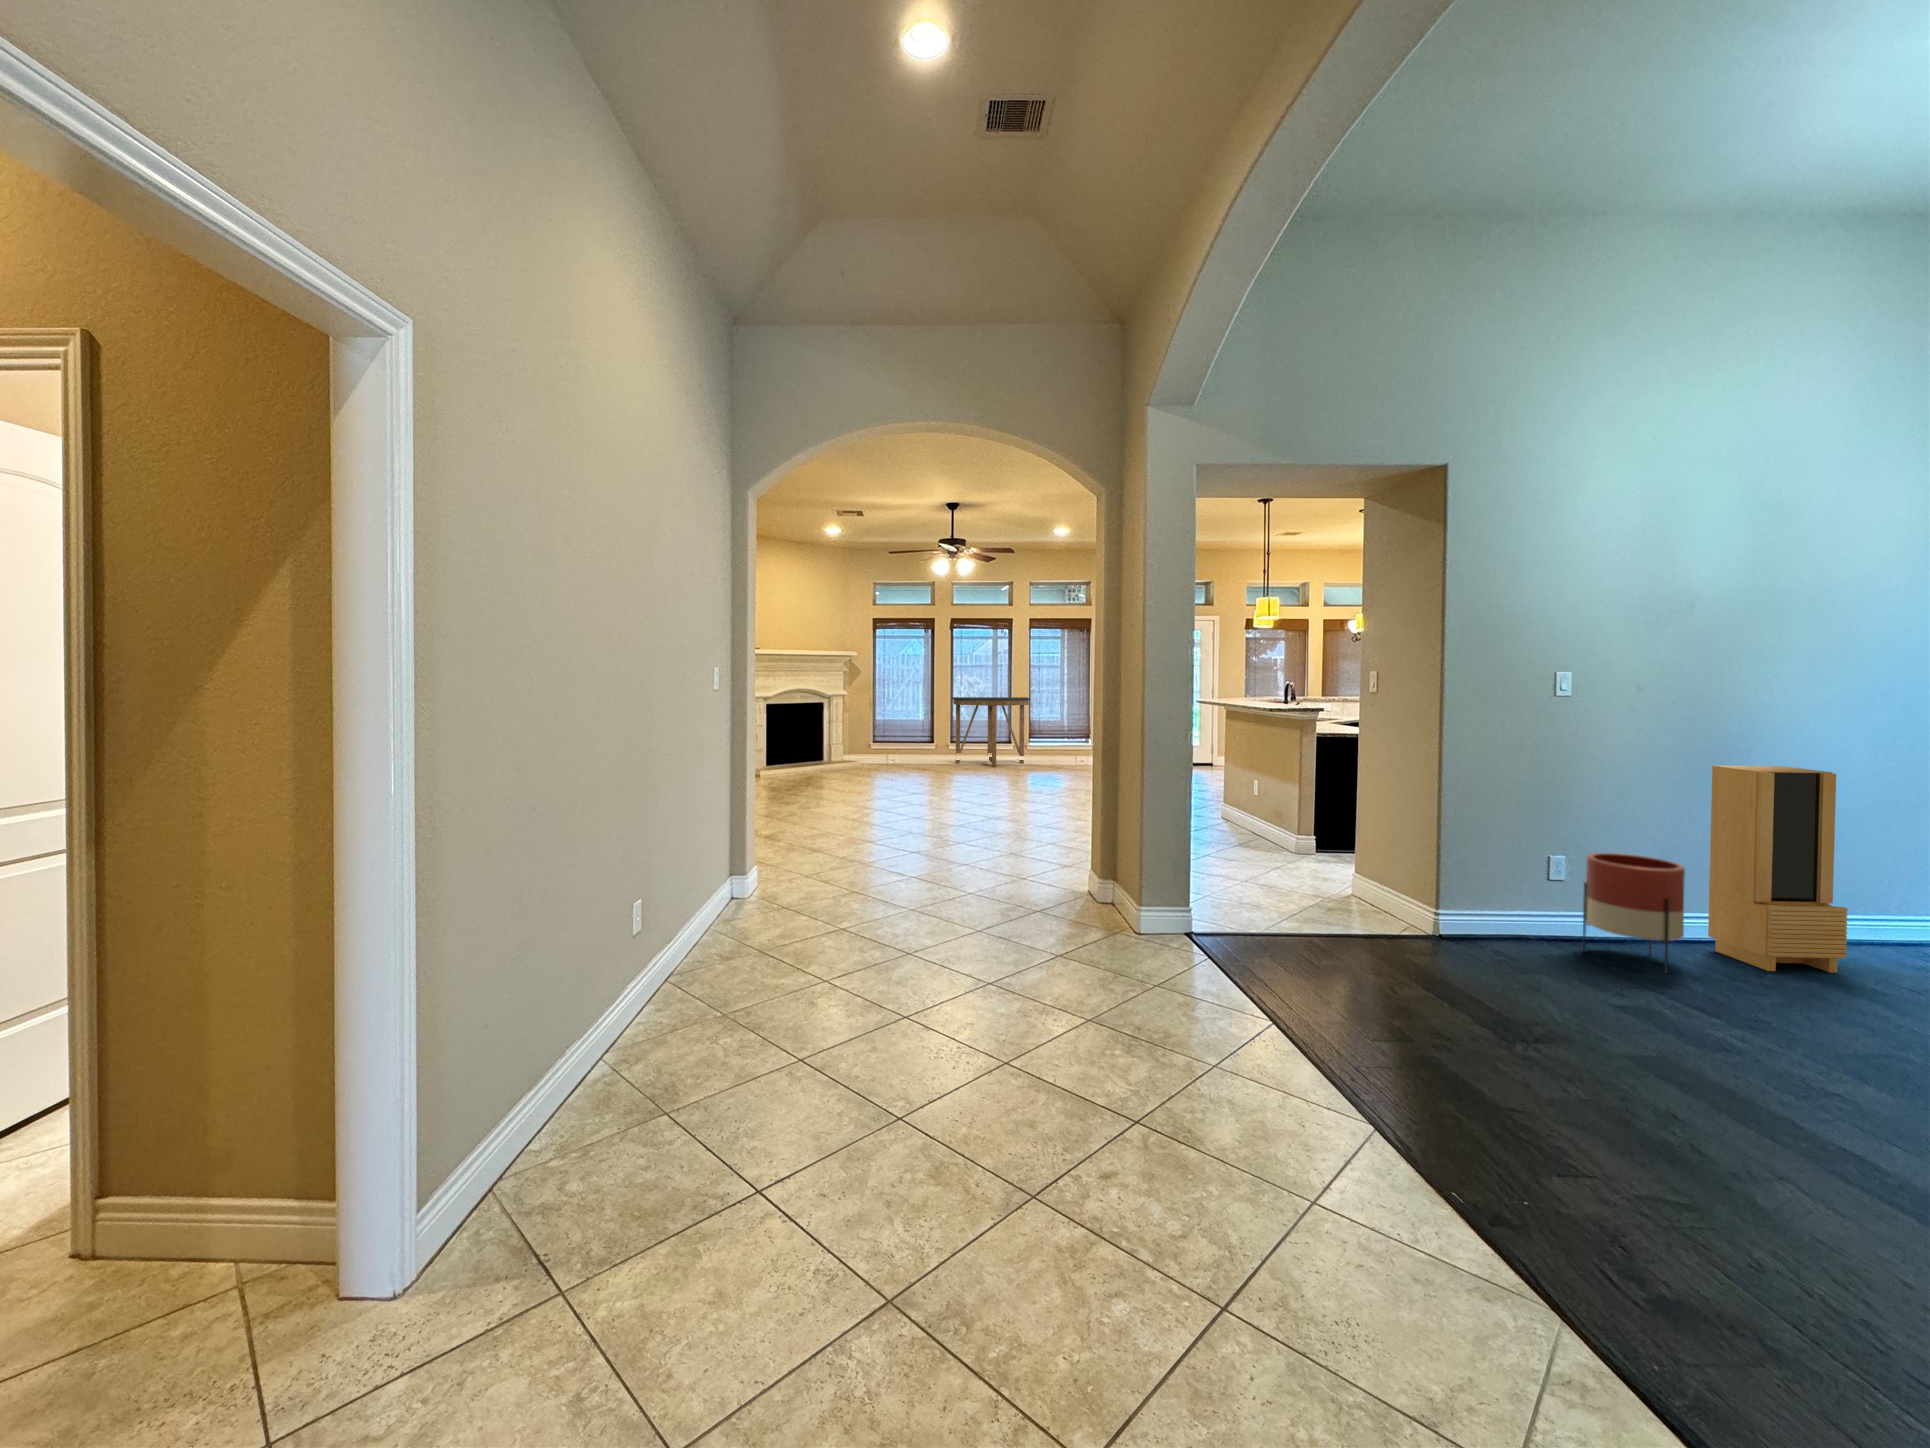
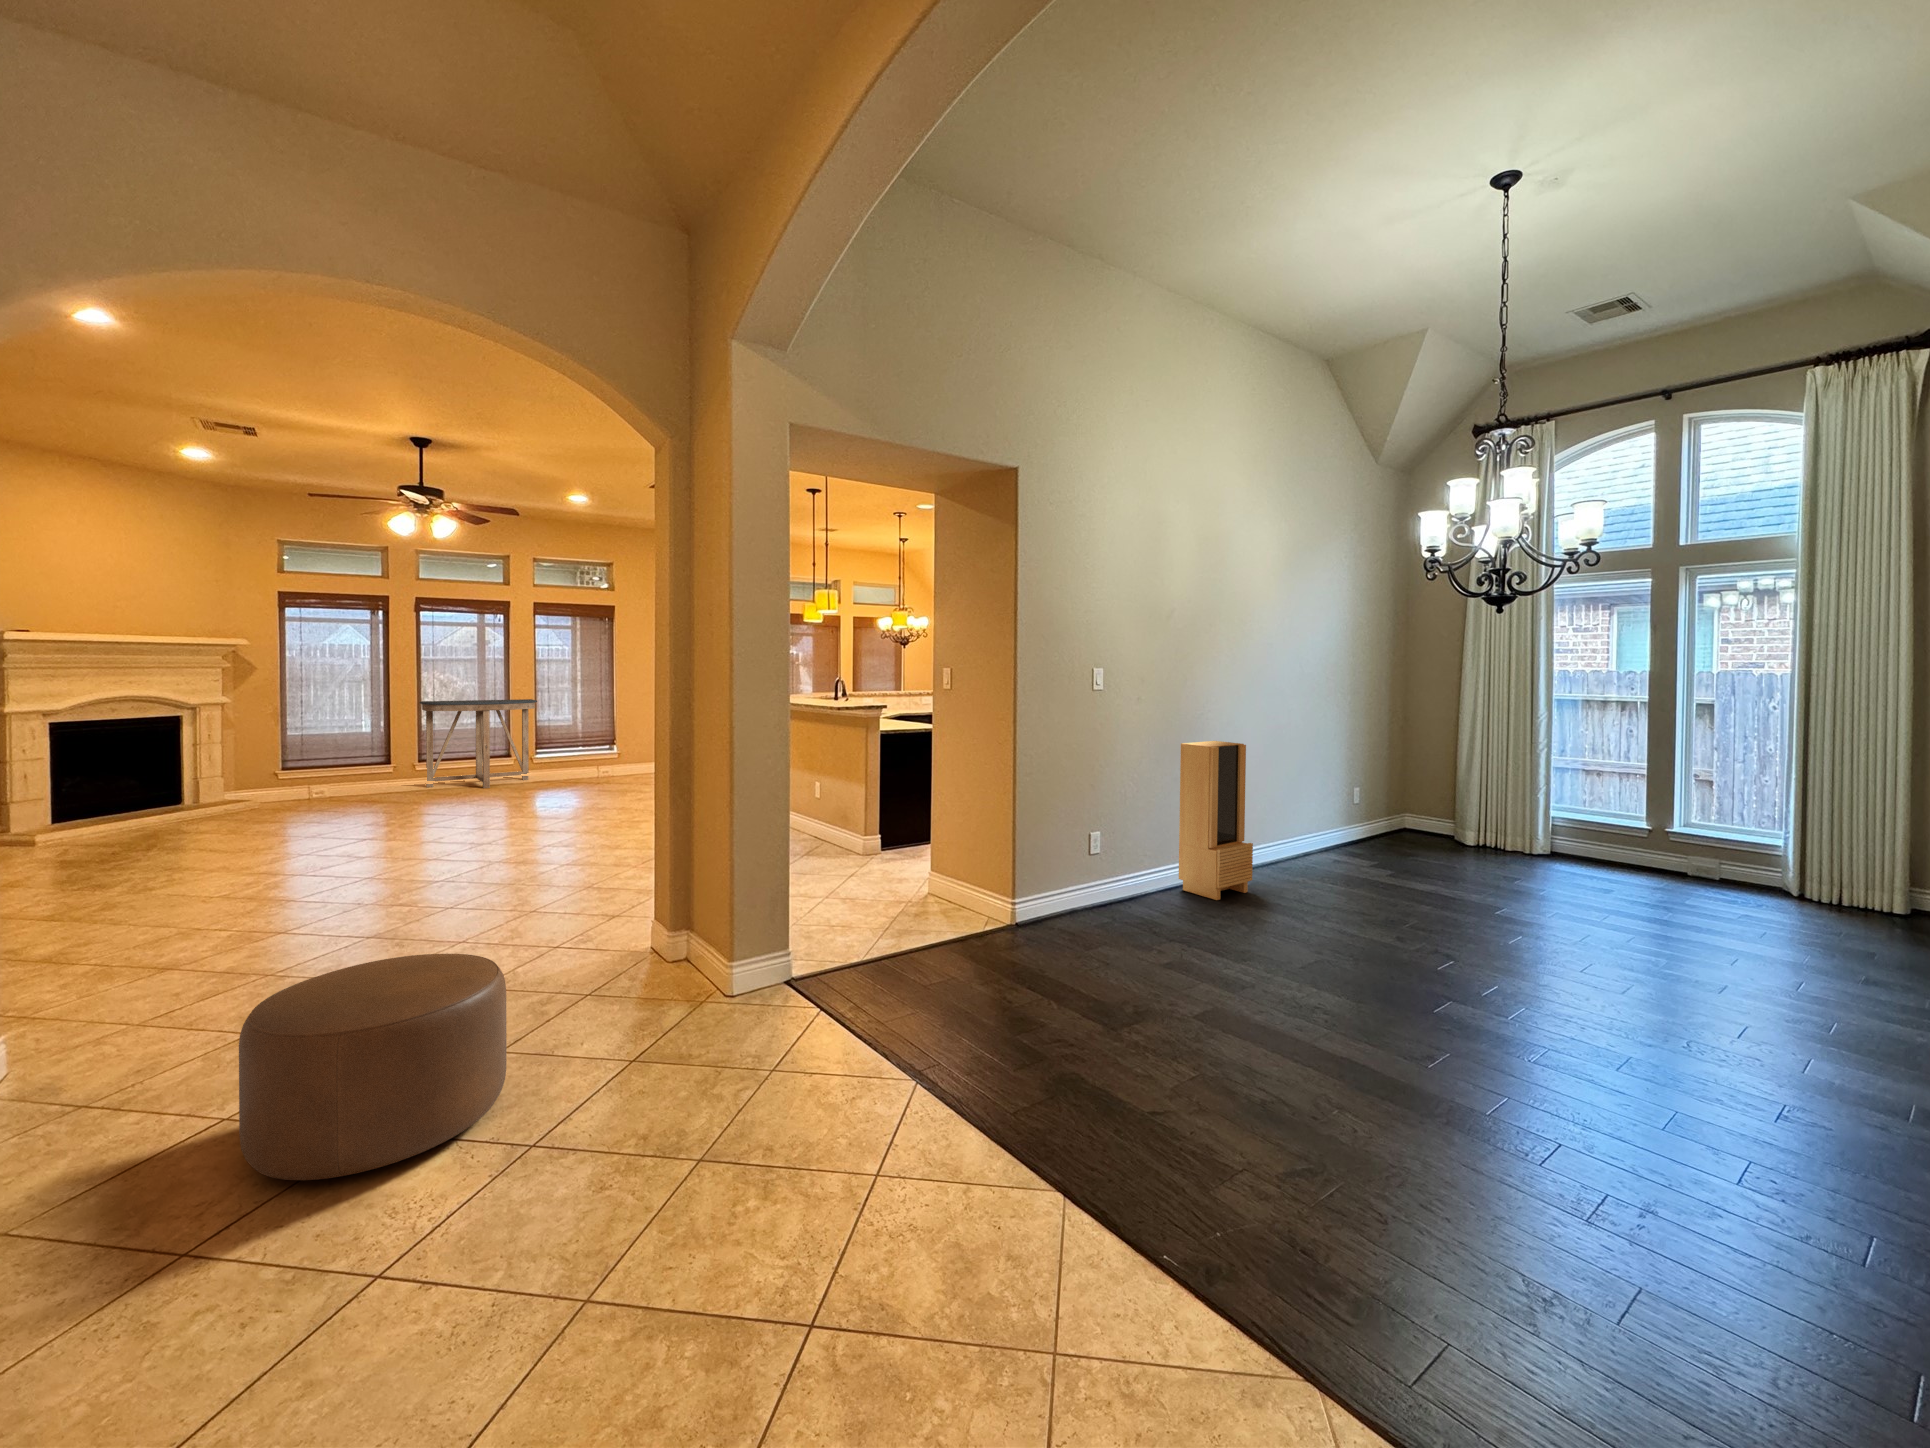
ottoman: none [853,853,981,968] -> present [239,954,507,1180]
planter: present [1583,853,1685,973] -> none [1113,822,1177,919]

